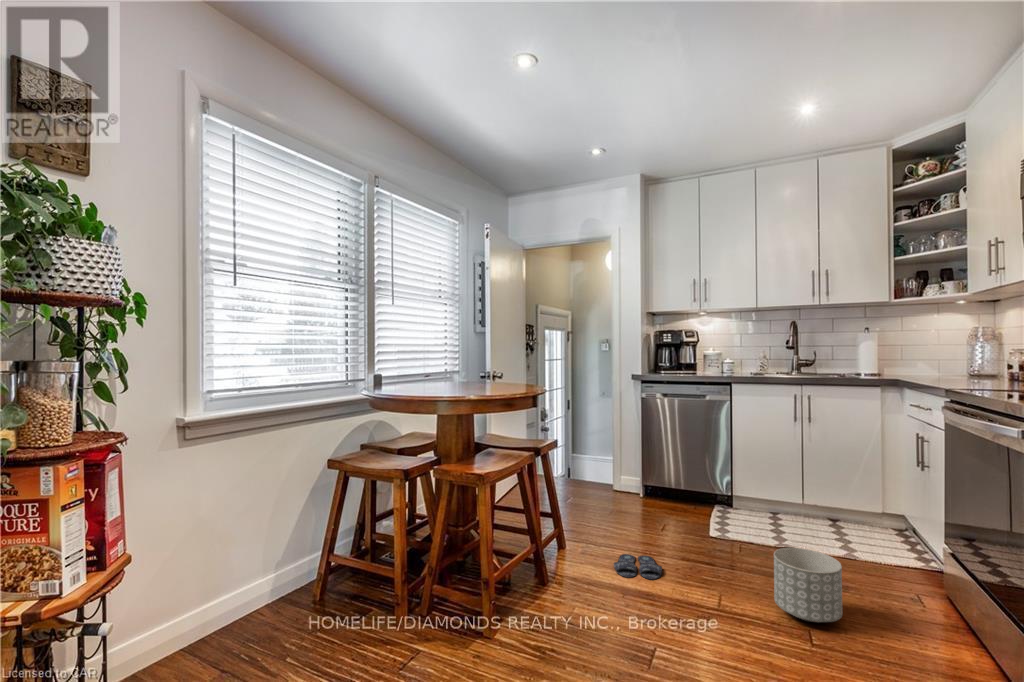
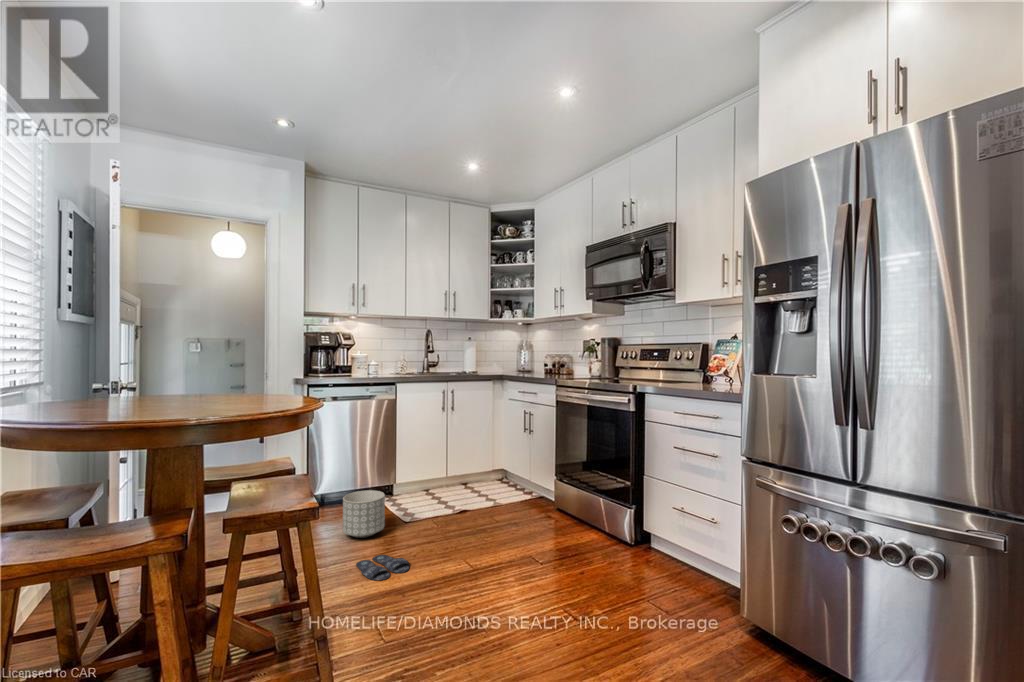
planter: present [774,548,842,623] -> present [343,490,385,538]

